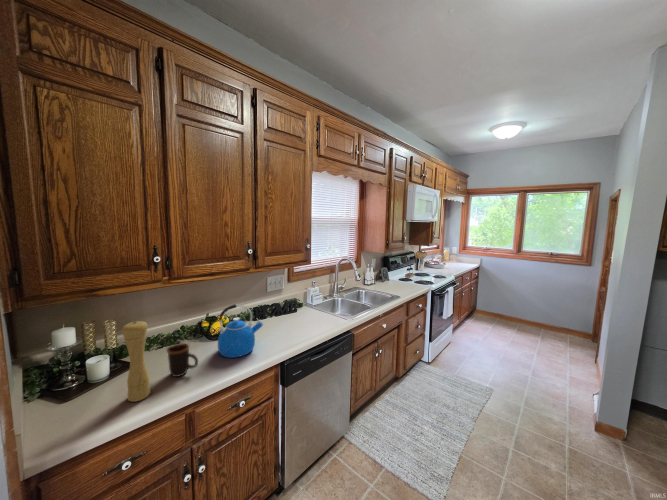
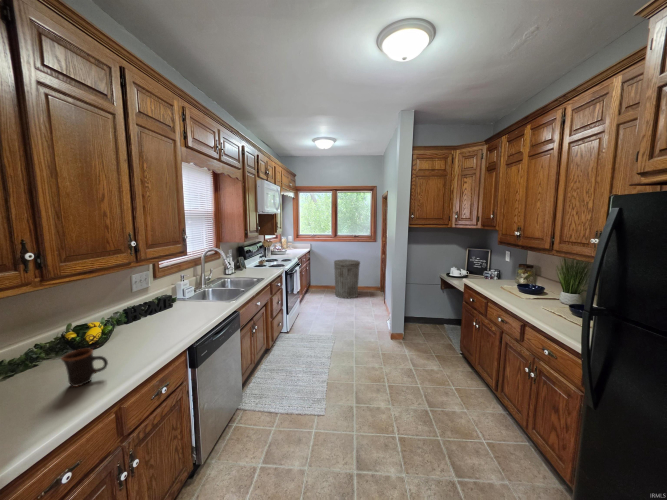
trash can: none [509,283,556,339] -> present [334,259,360,298]
kettle: present [218,304,263,358] -> none [110,300,162,356]
pepper mill: present [122,321,151,402] -> none [23,325,65,418]

